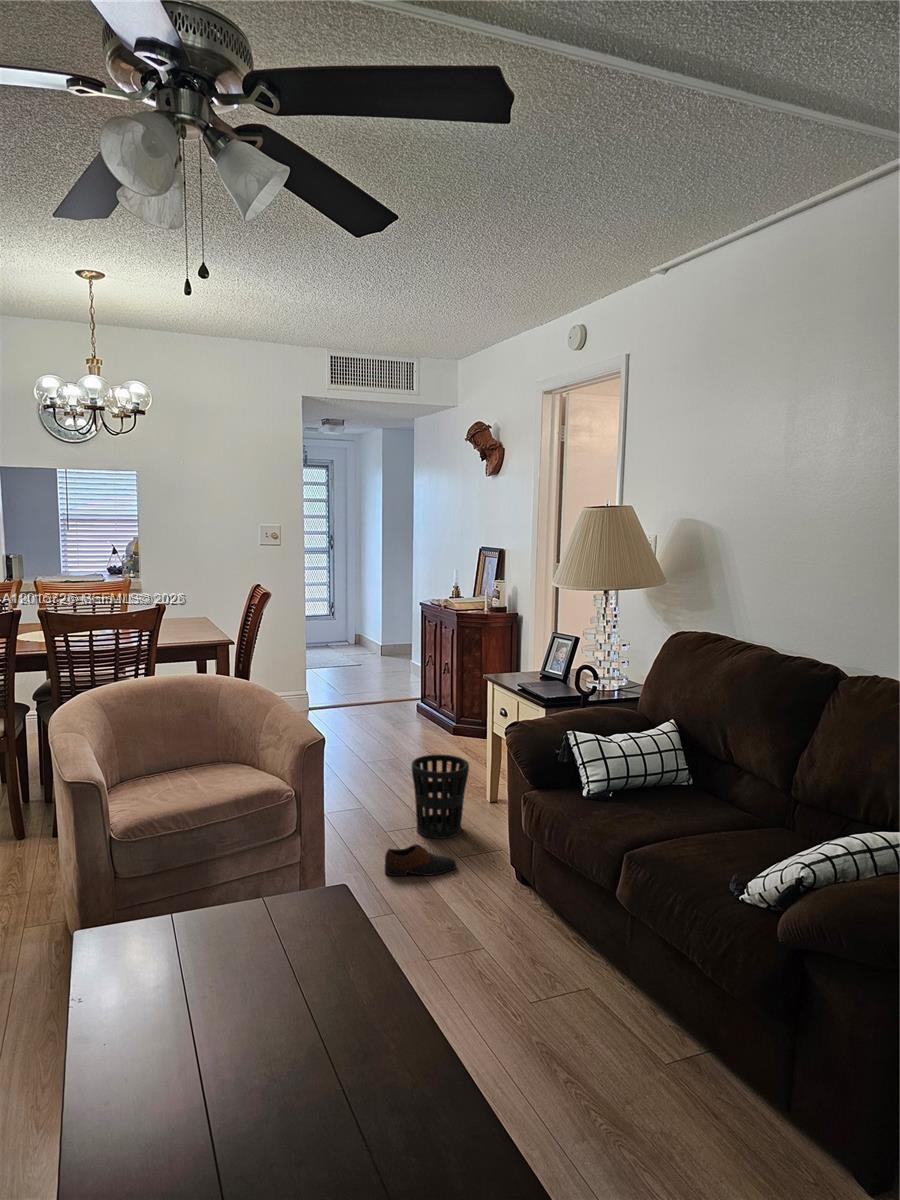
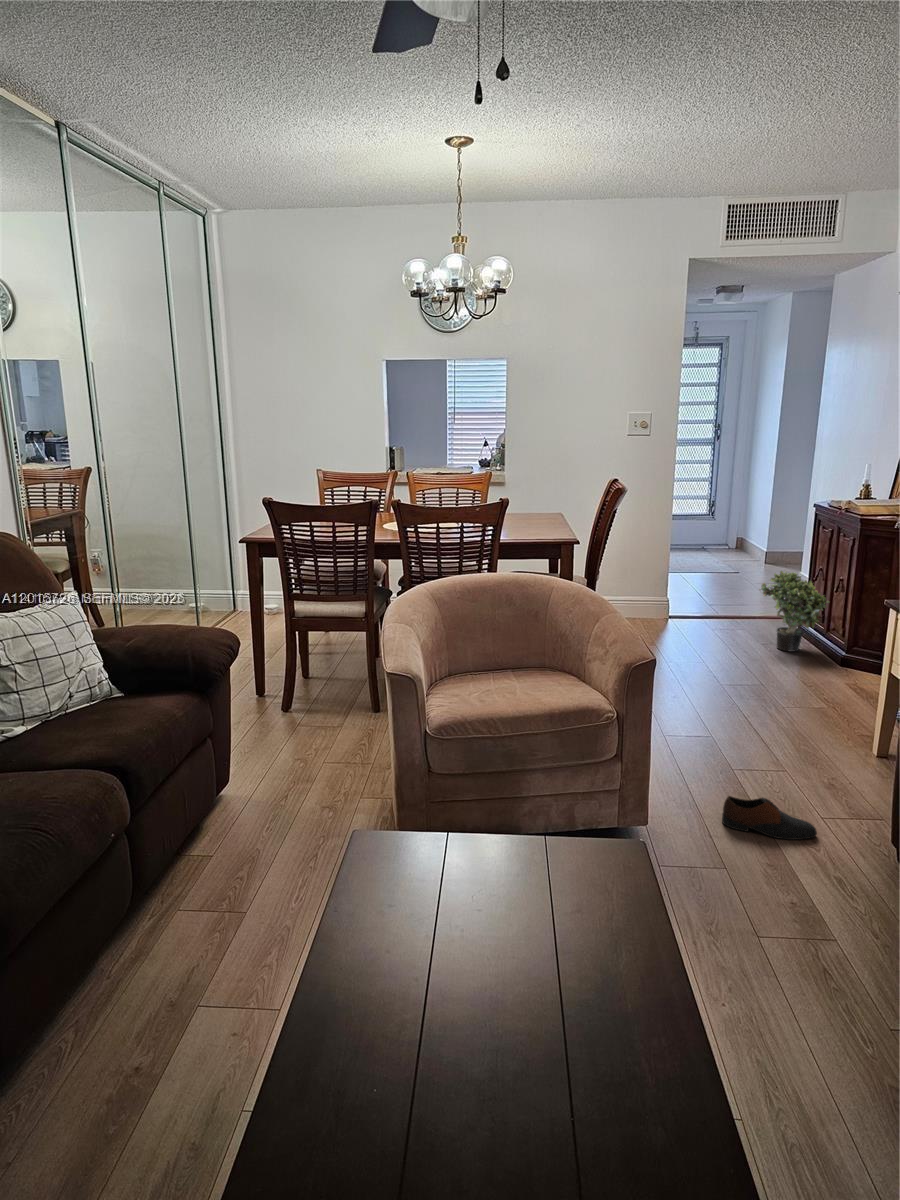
potted plant: none [385,658,439,726] -> present [759,571,829,652]
wastebasket: present [412,754,469,839] -> none [772,693,851,797]

